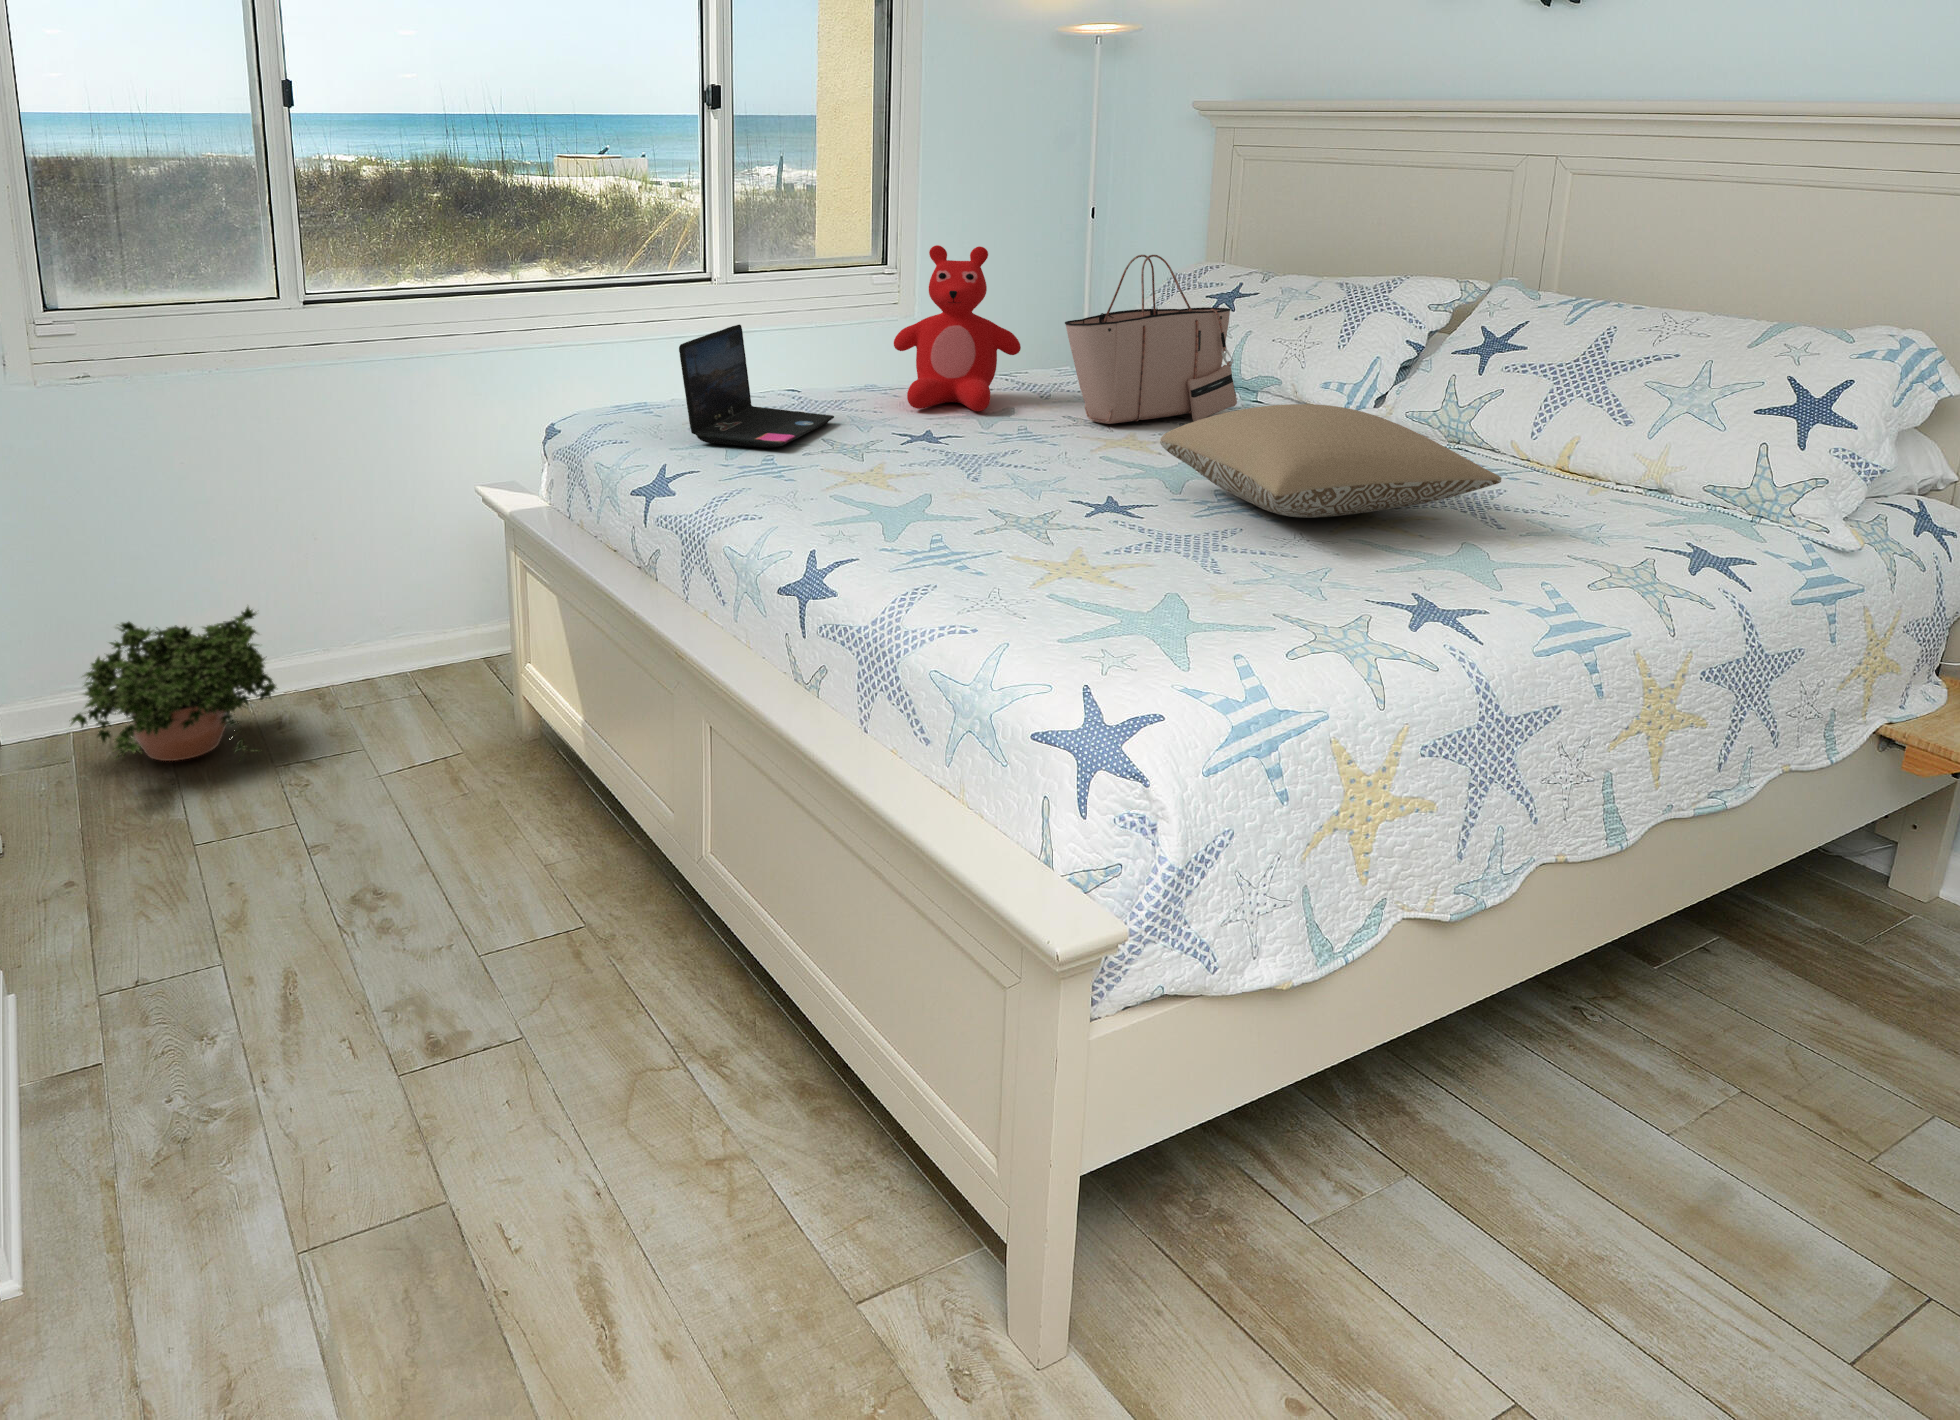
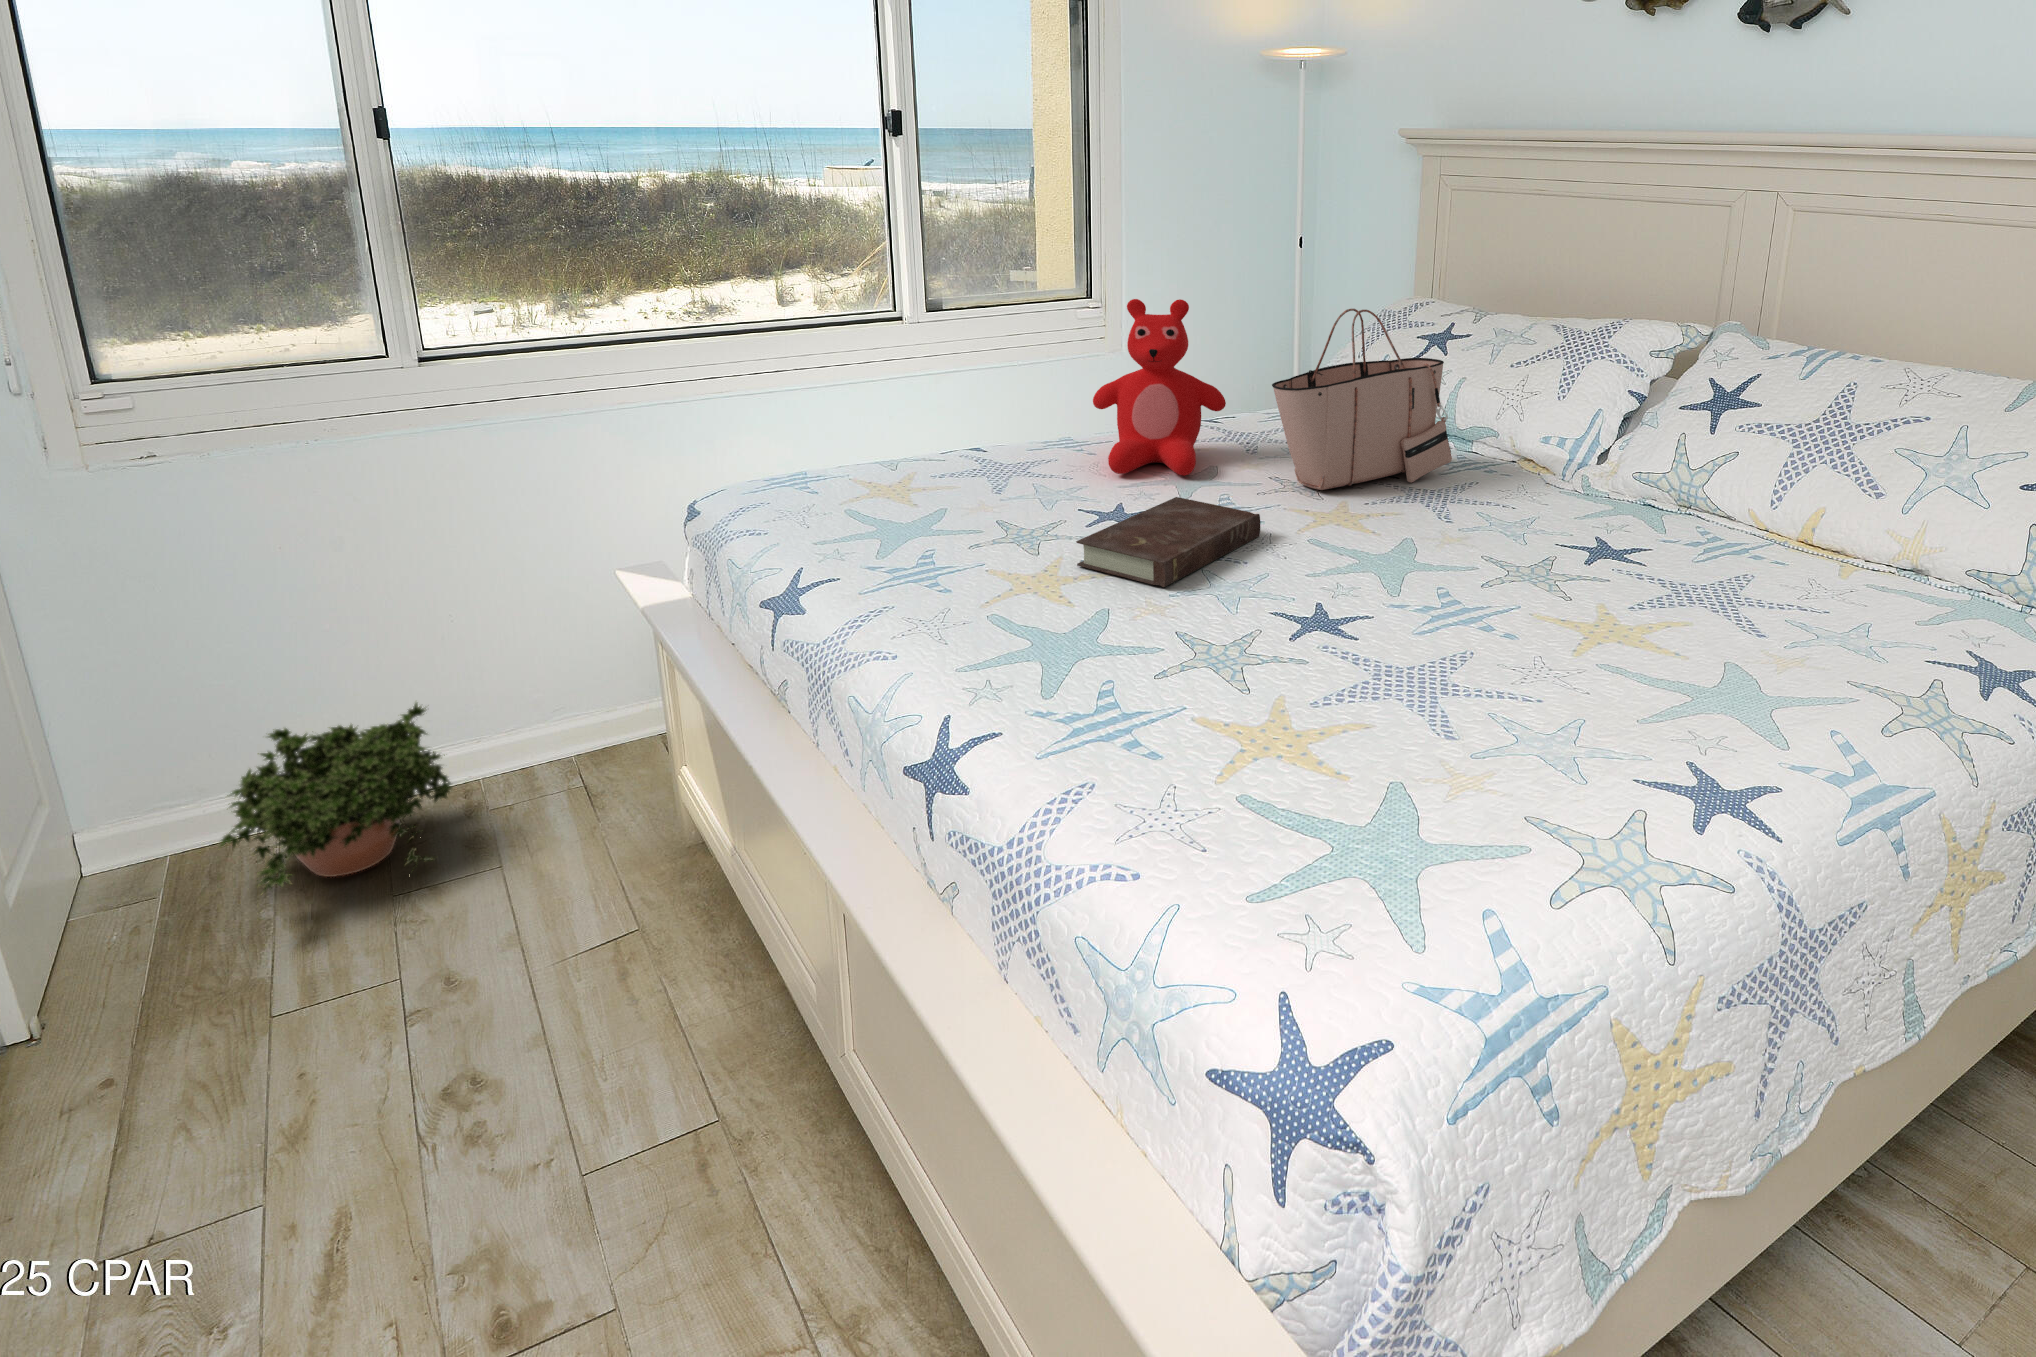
laptop: present [679,325,834,448] -> none [855,396,1031,540]
pillow: present [1160,404,1502,518] -> none [1383,497,1766,642]
book: none [879,419,1049,482] -> present [1076,497,1260,587]

